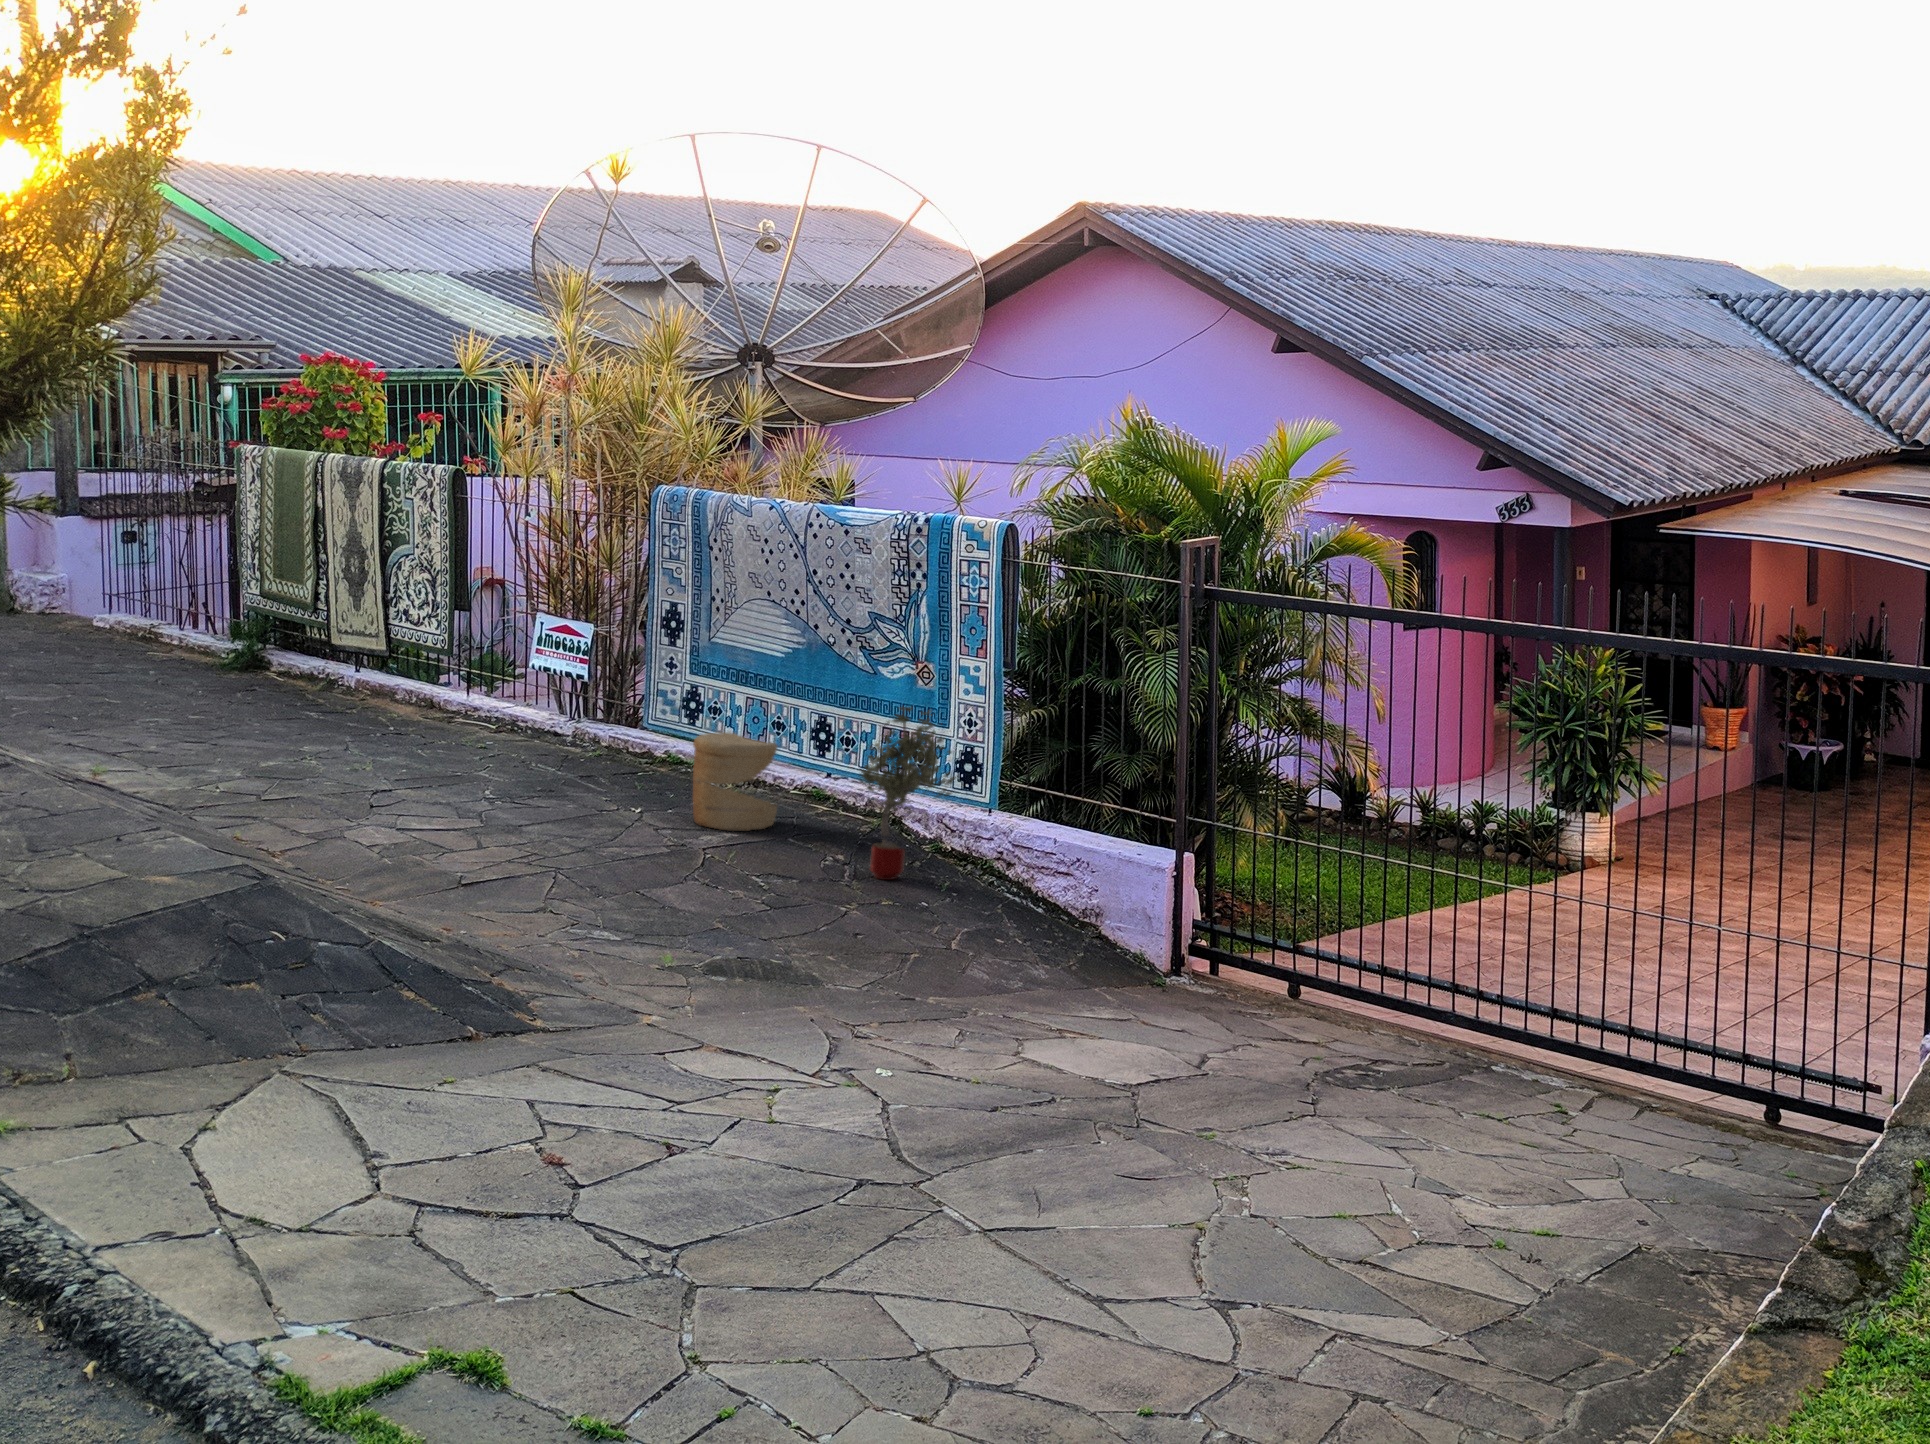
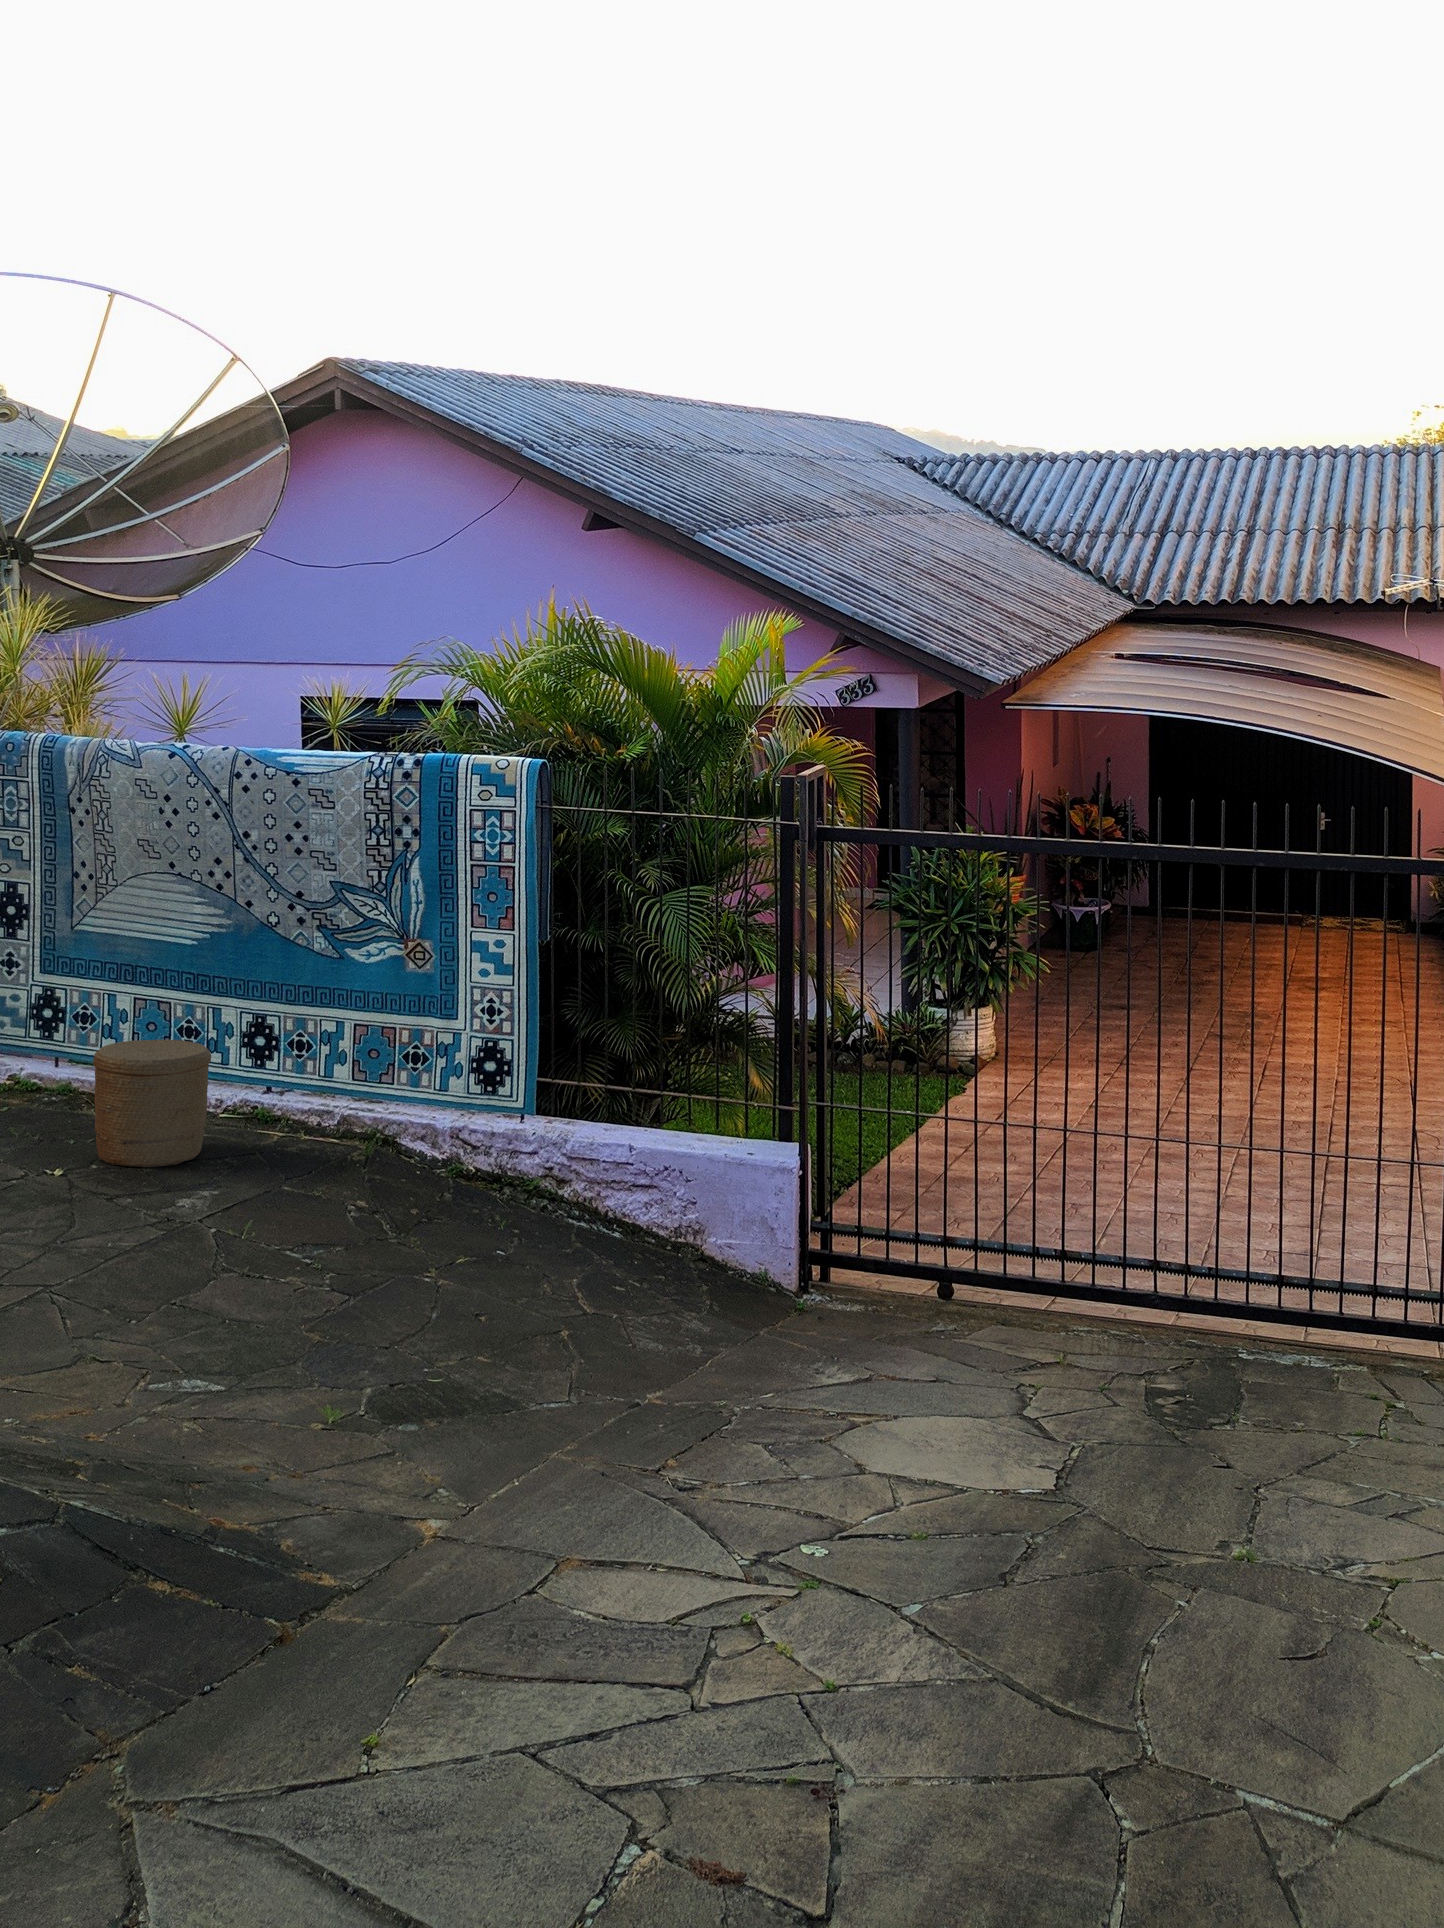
potted tree: present [860,707,956,880] -> none [356,1000,498,1215]

